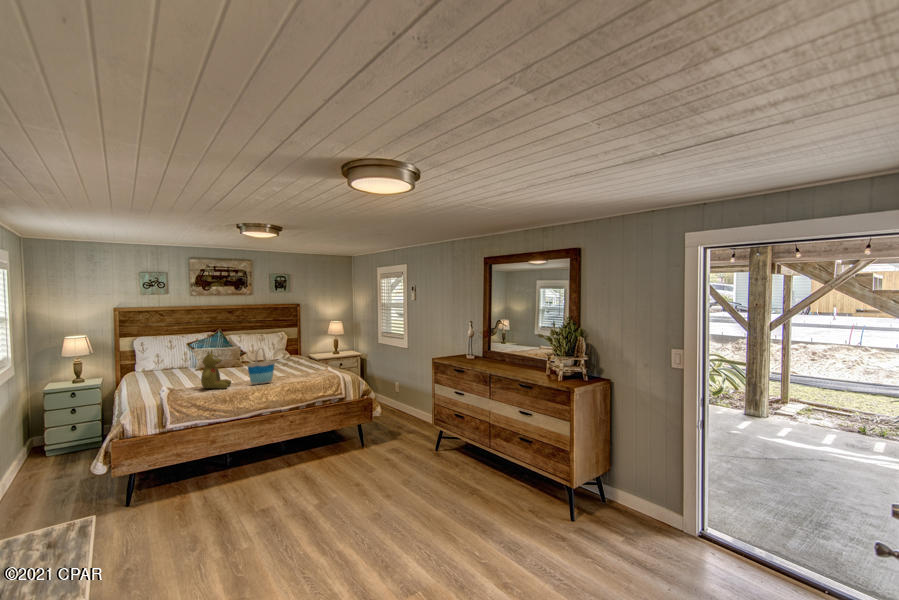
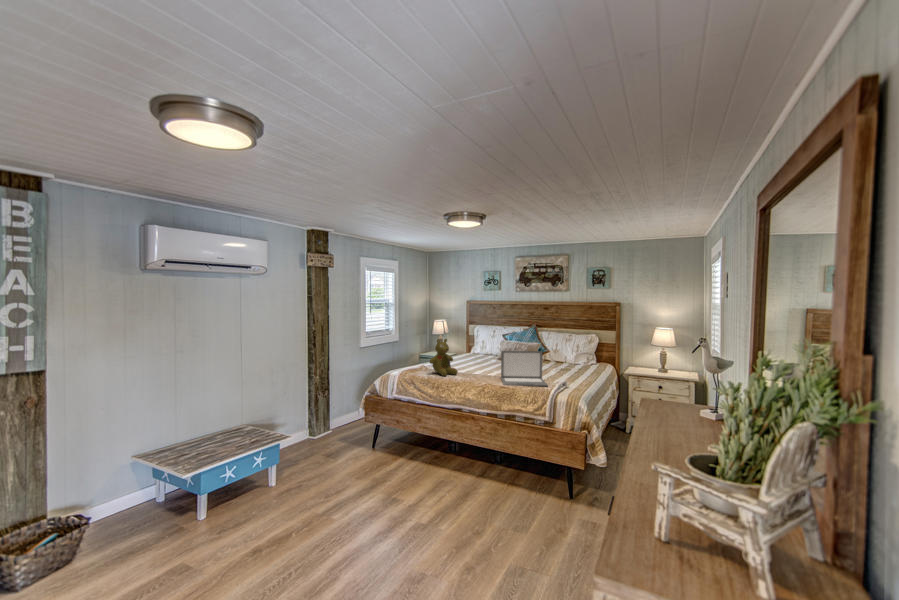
tote bag: present [248,348,275,385] -> none [463,343,489,380]
laptop: none [274,348,322,381] -> present [501,351,548,386]

